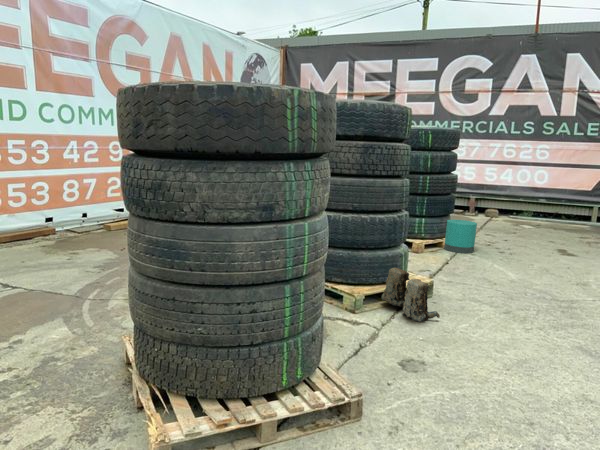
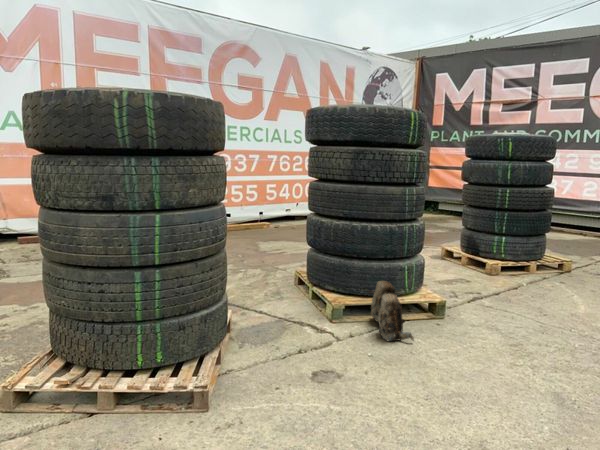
trash can: present [444,220,477,253] -> none [536,240,579,282]

